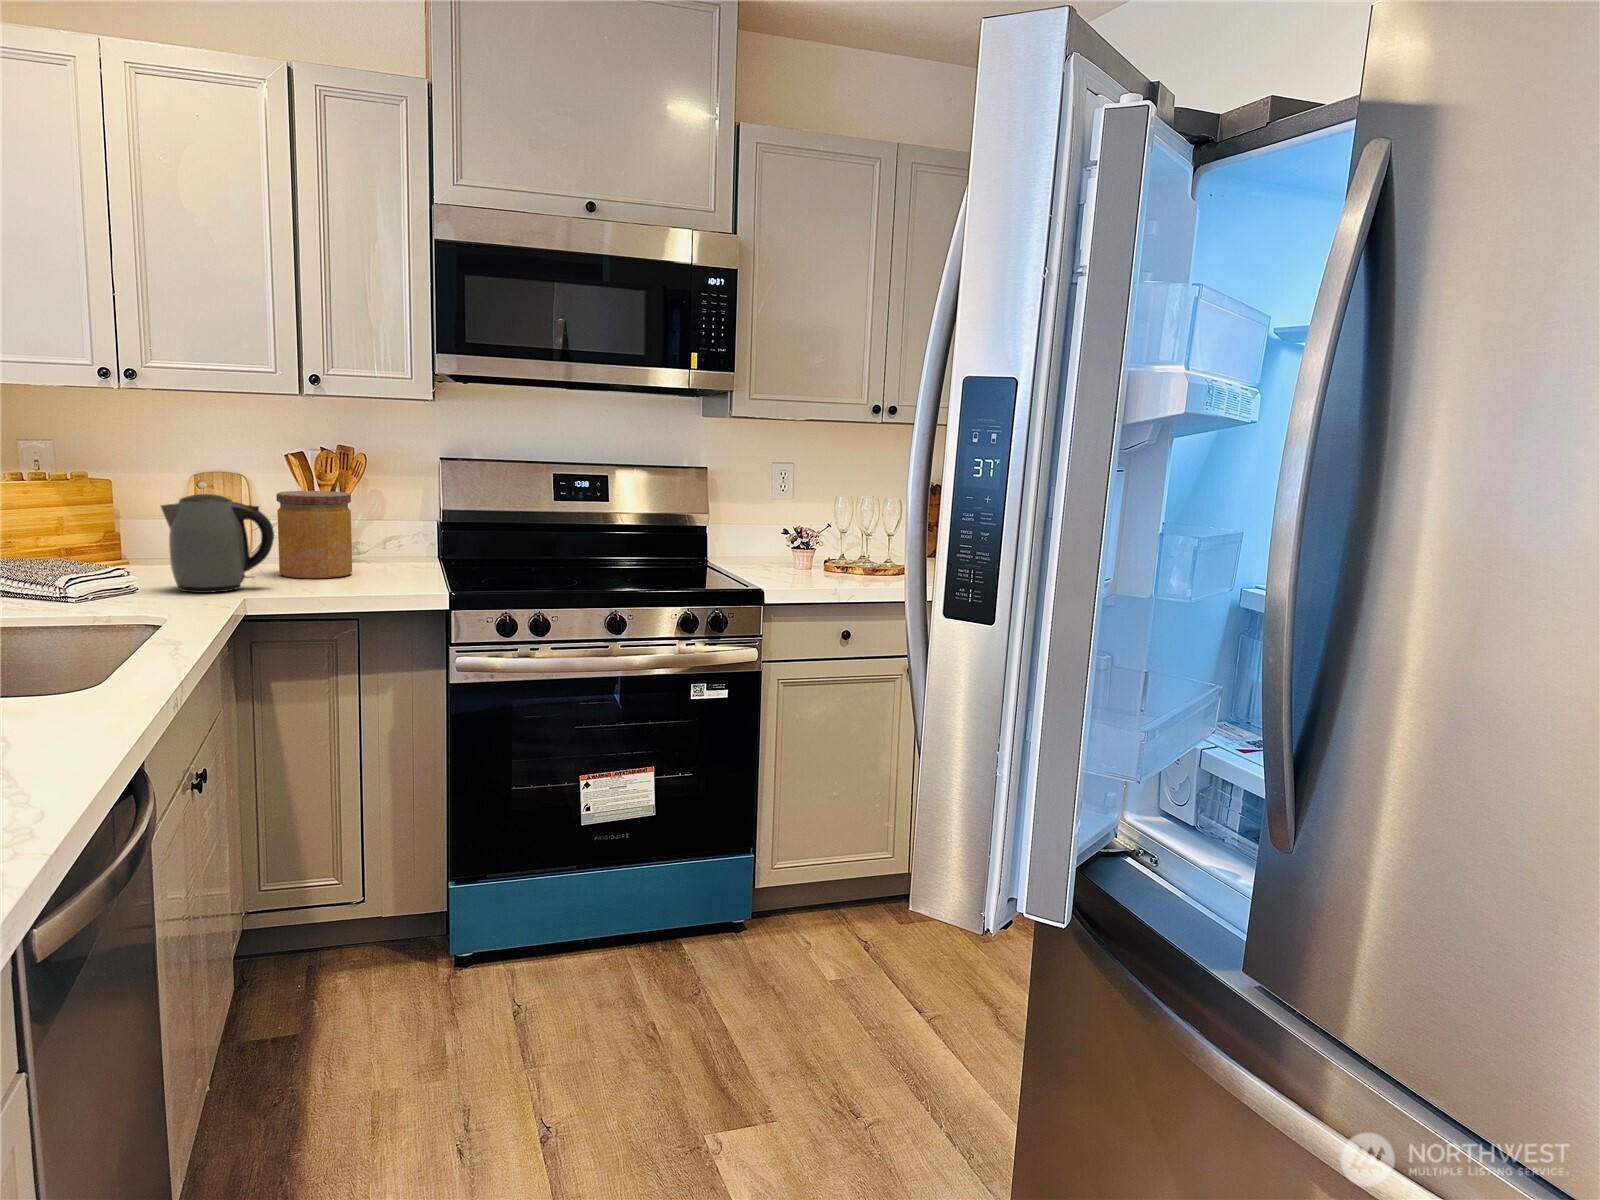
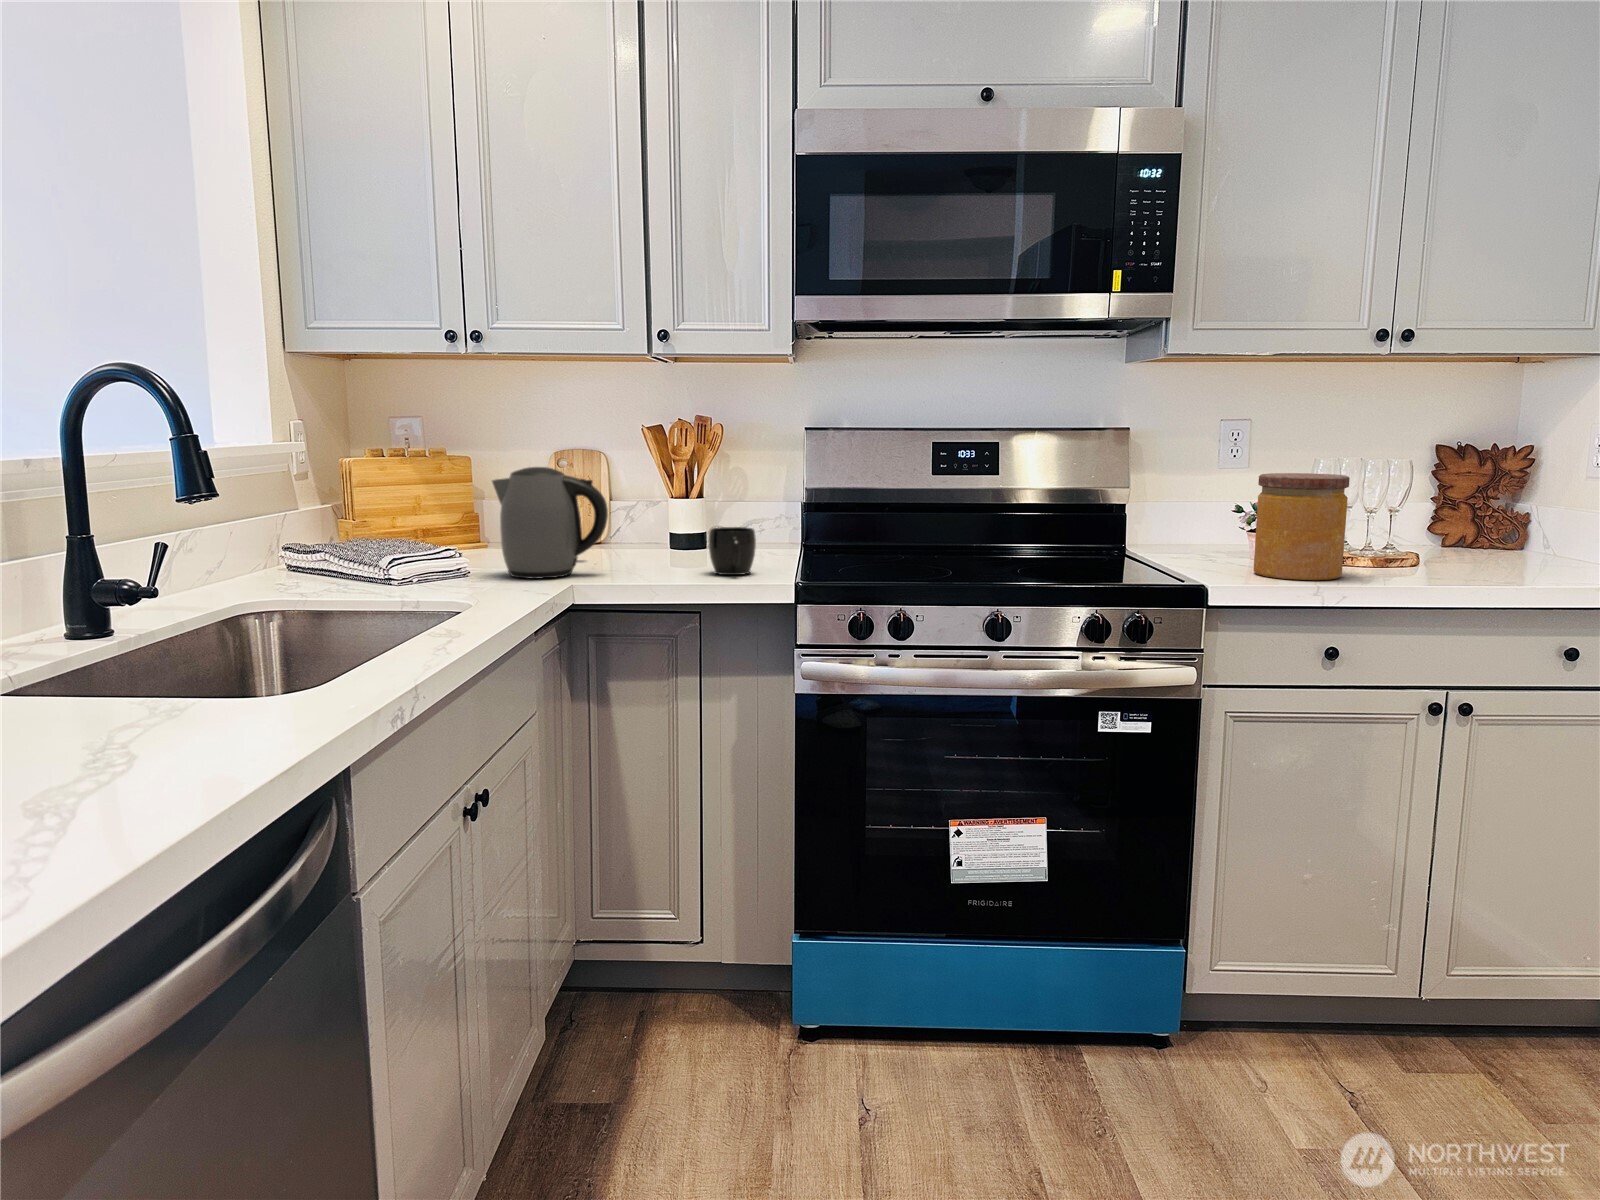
jar: present [276,491,352,578] -> present [1253,473,1350,580]
mug: none [367,546,409,586] -> present [709,527,756,575]

